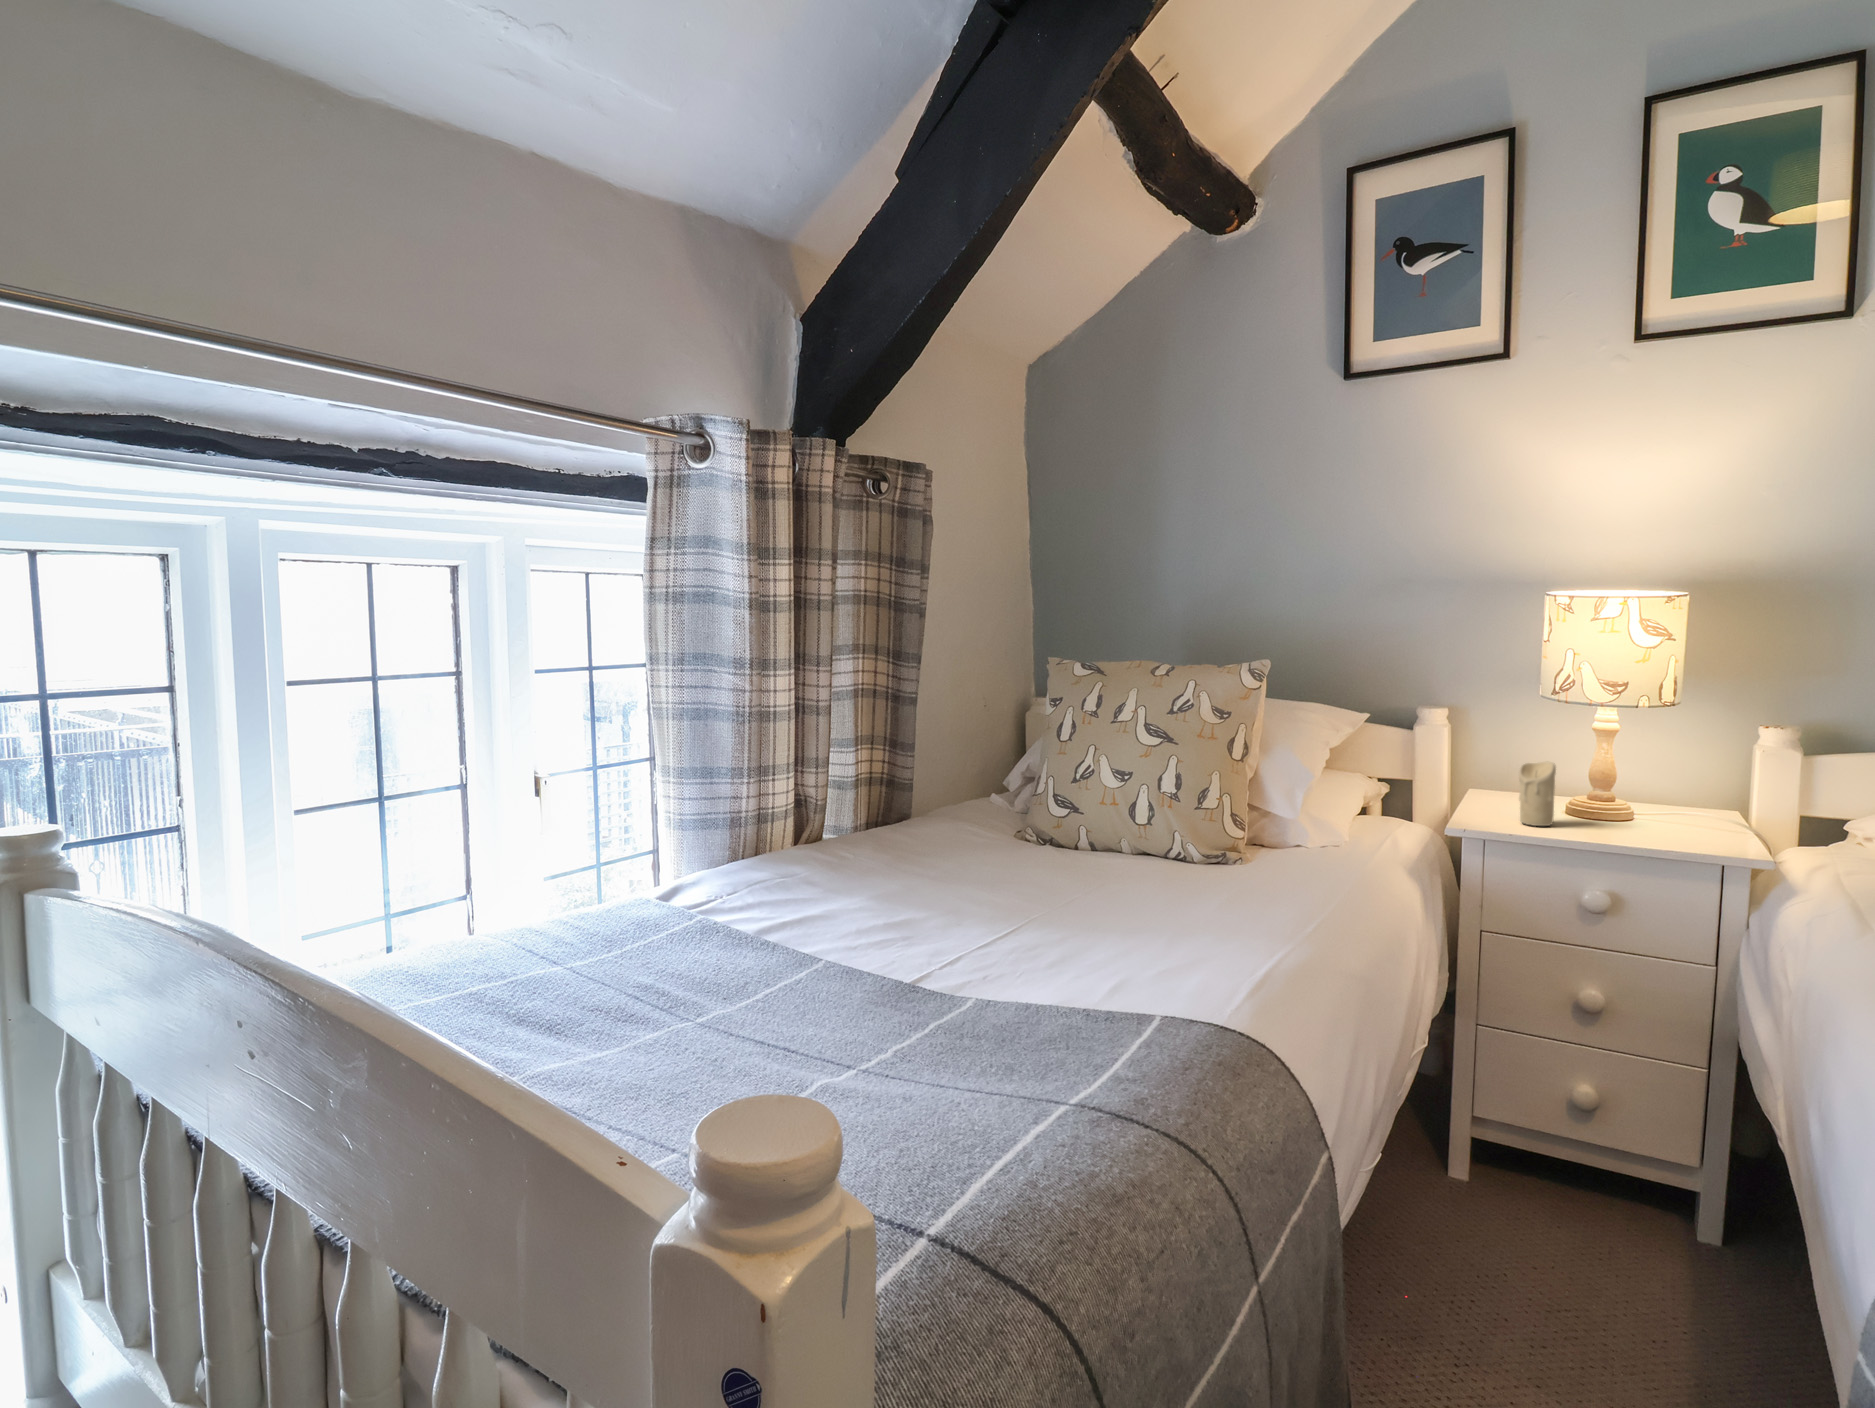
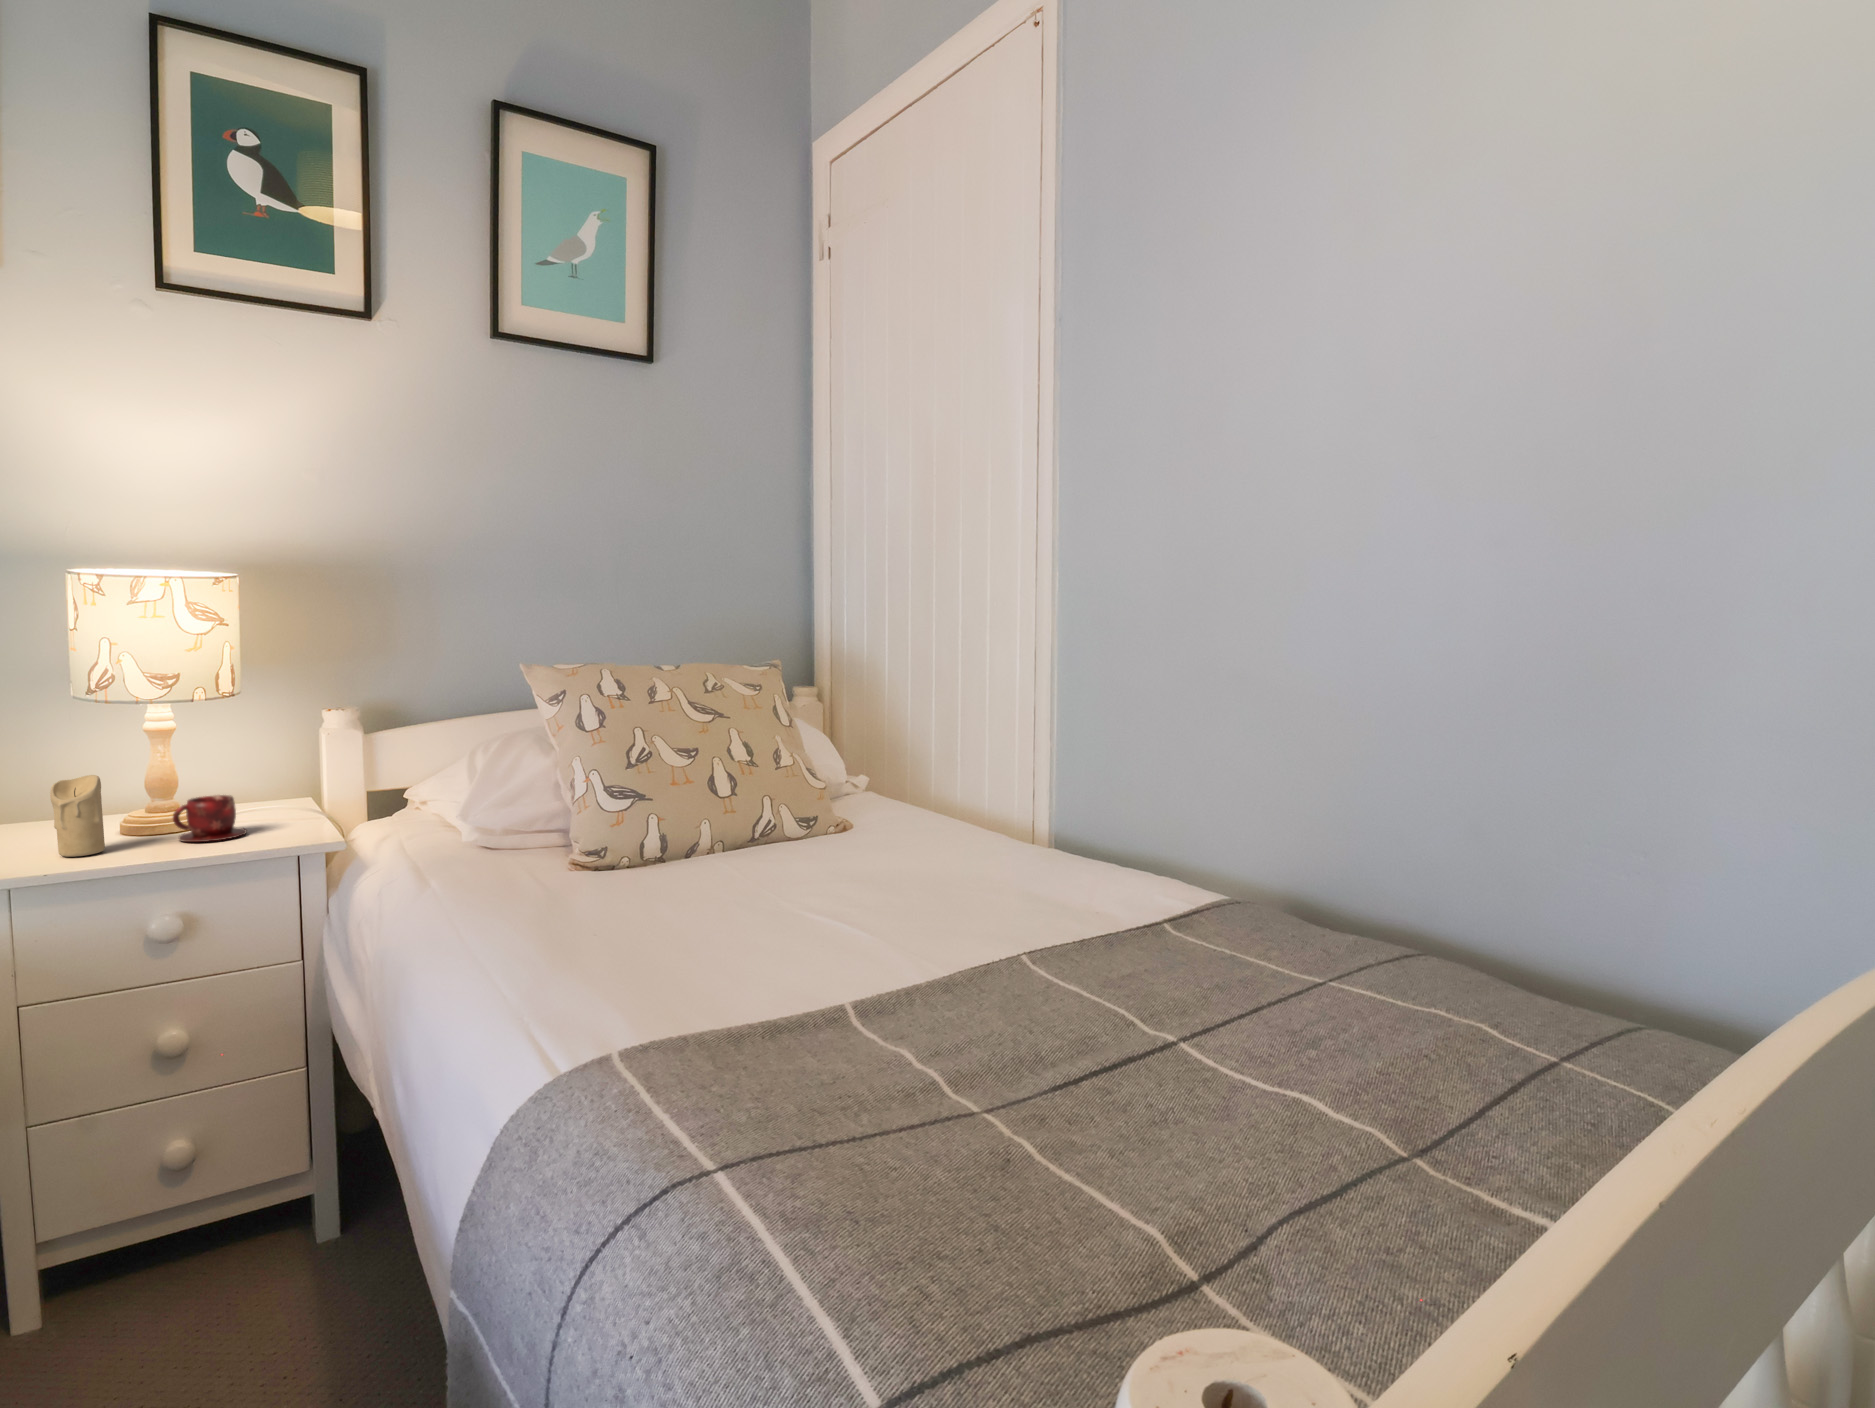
teacup: none [1609,793,1673,835] -> present [173,795,247,842]

